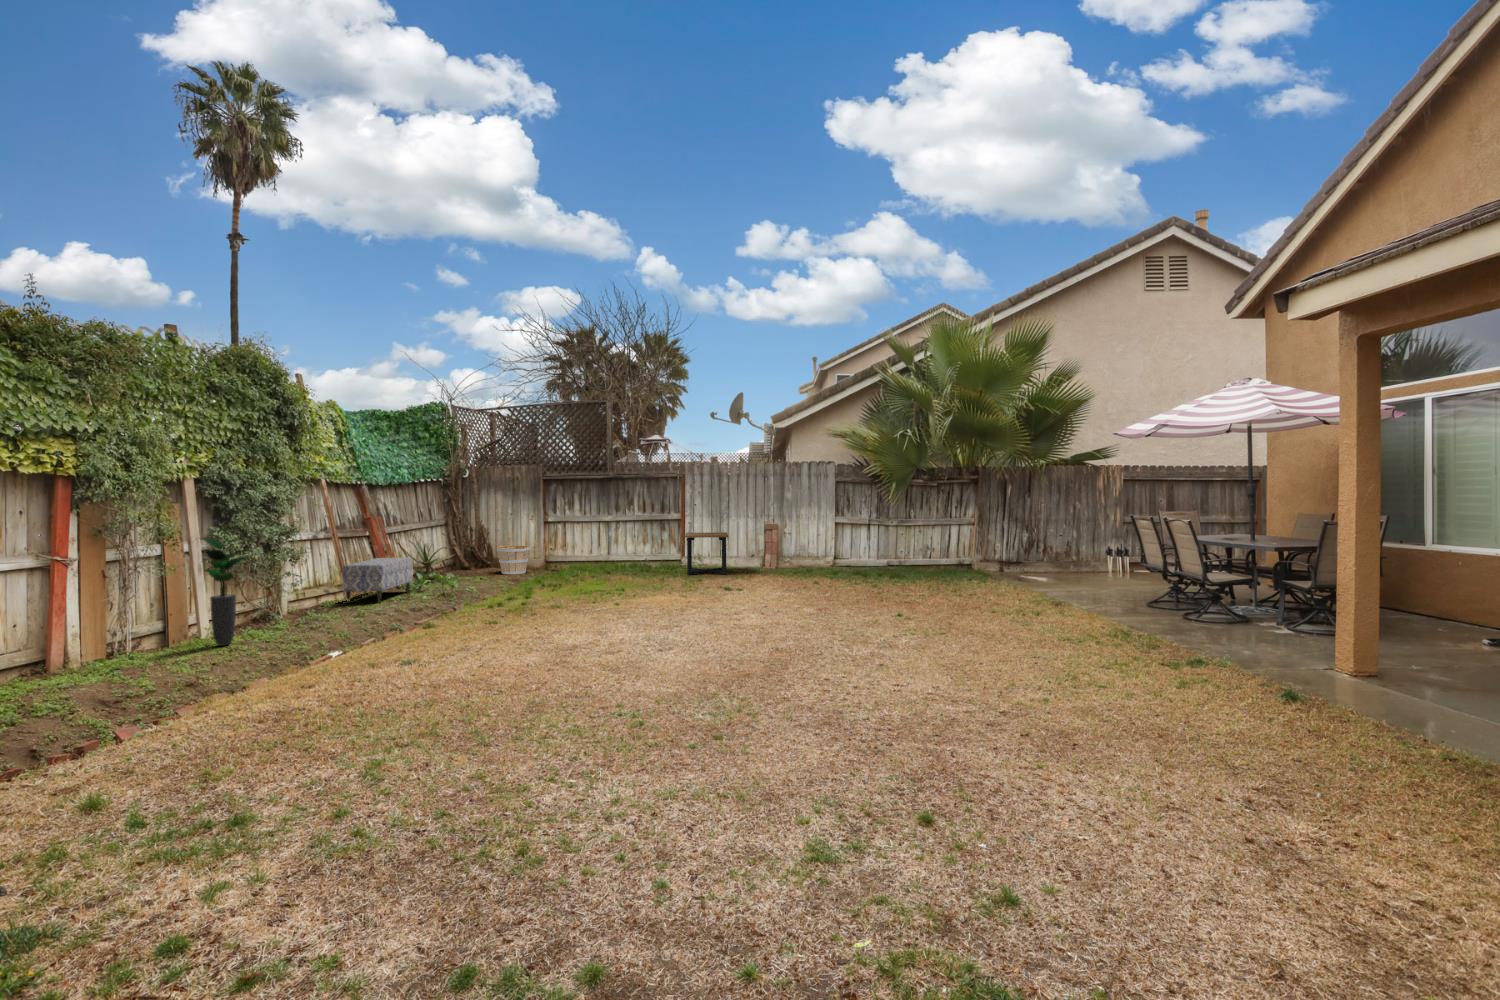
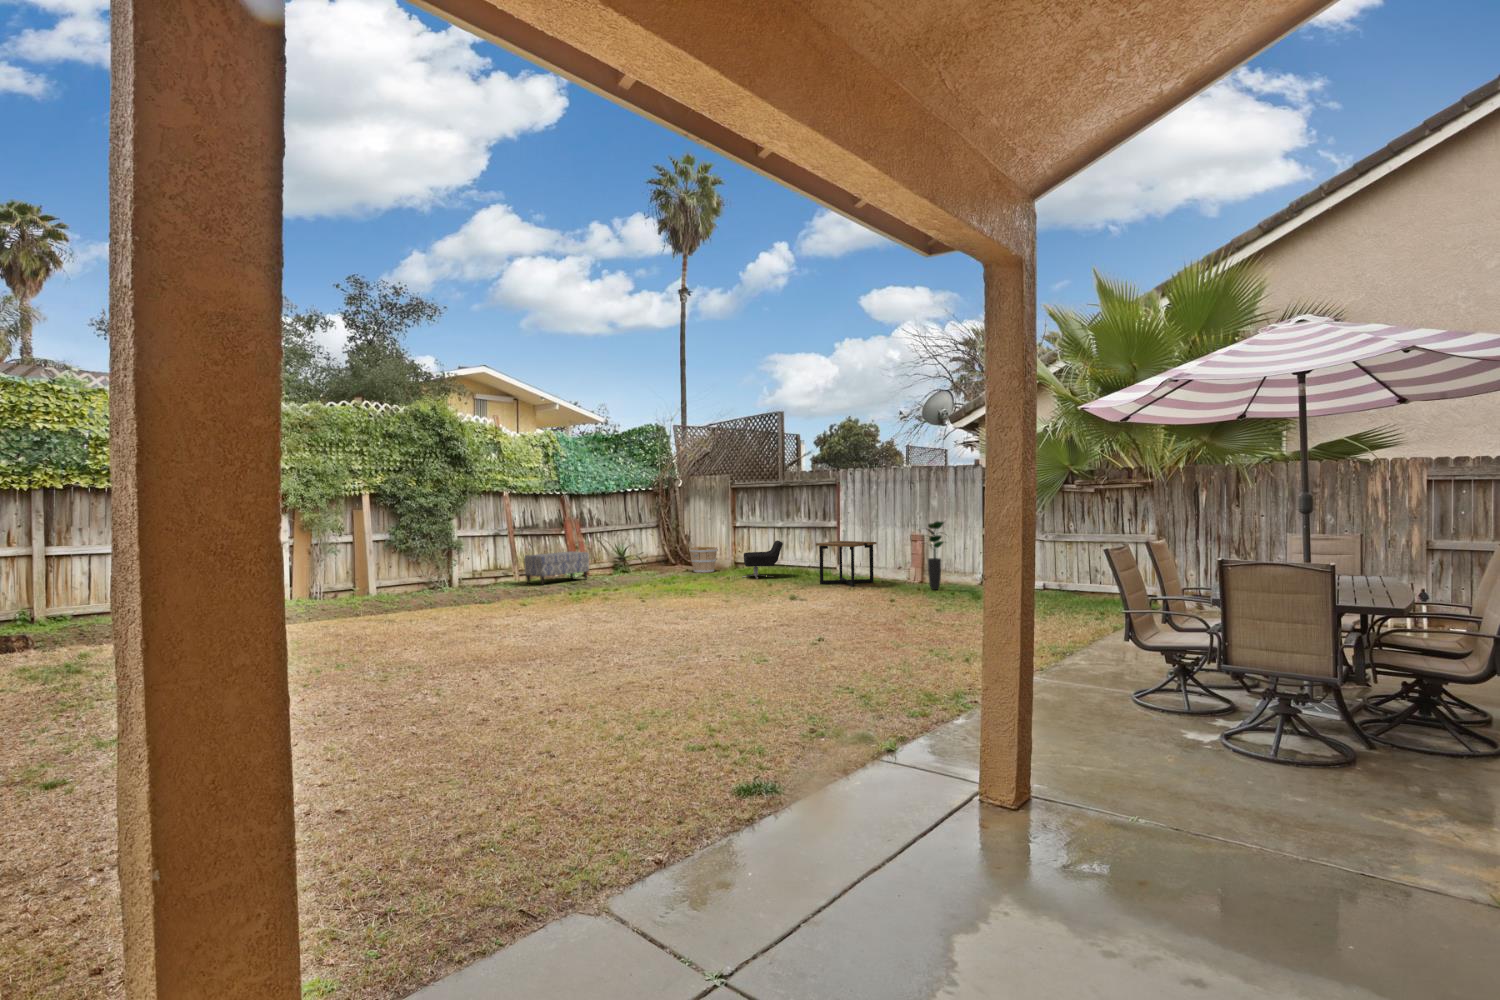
lounge chair: none [574,535,626,576] -> present [744,540,783,579]
potted plant: present [203,538,248,646] -> present [928,521,944,590]

